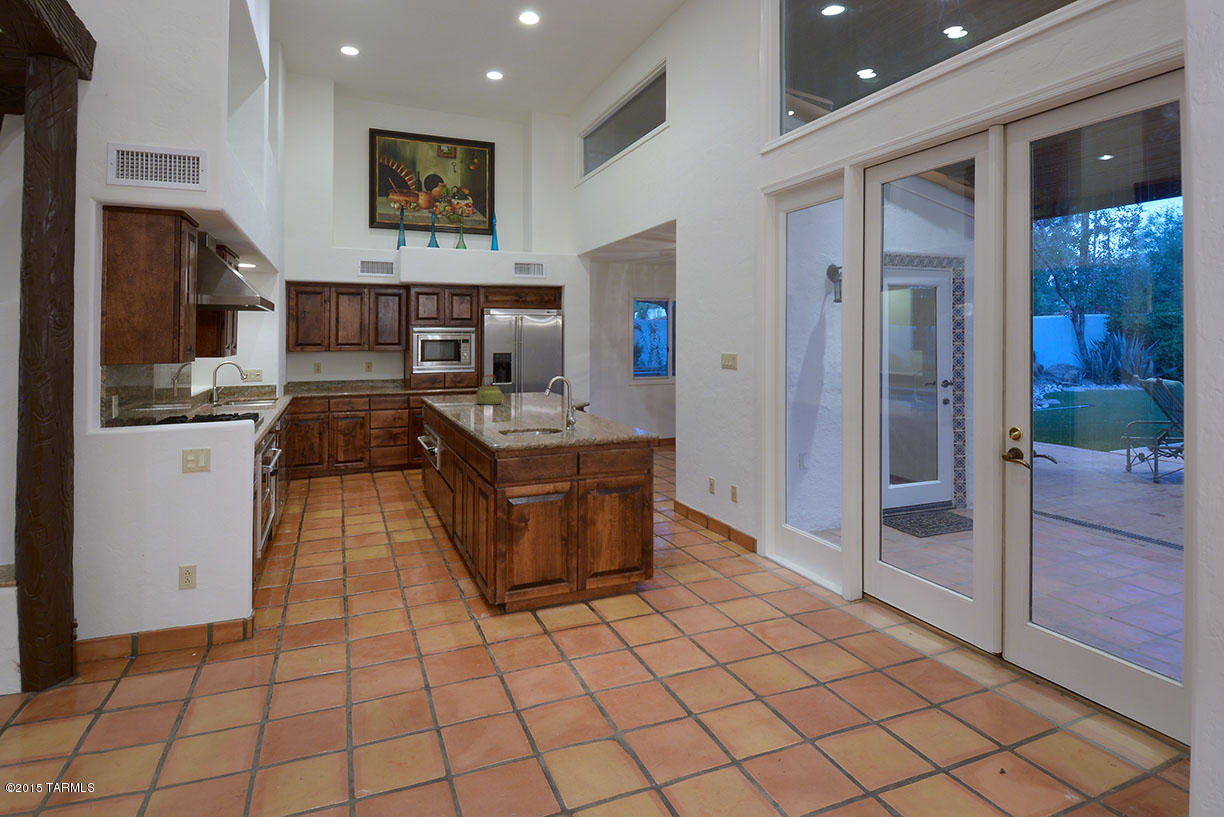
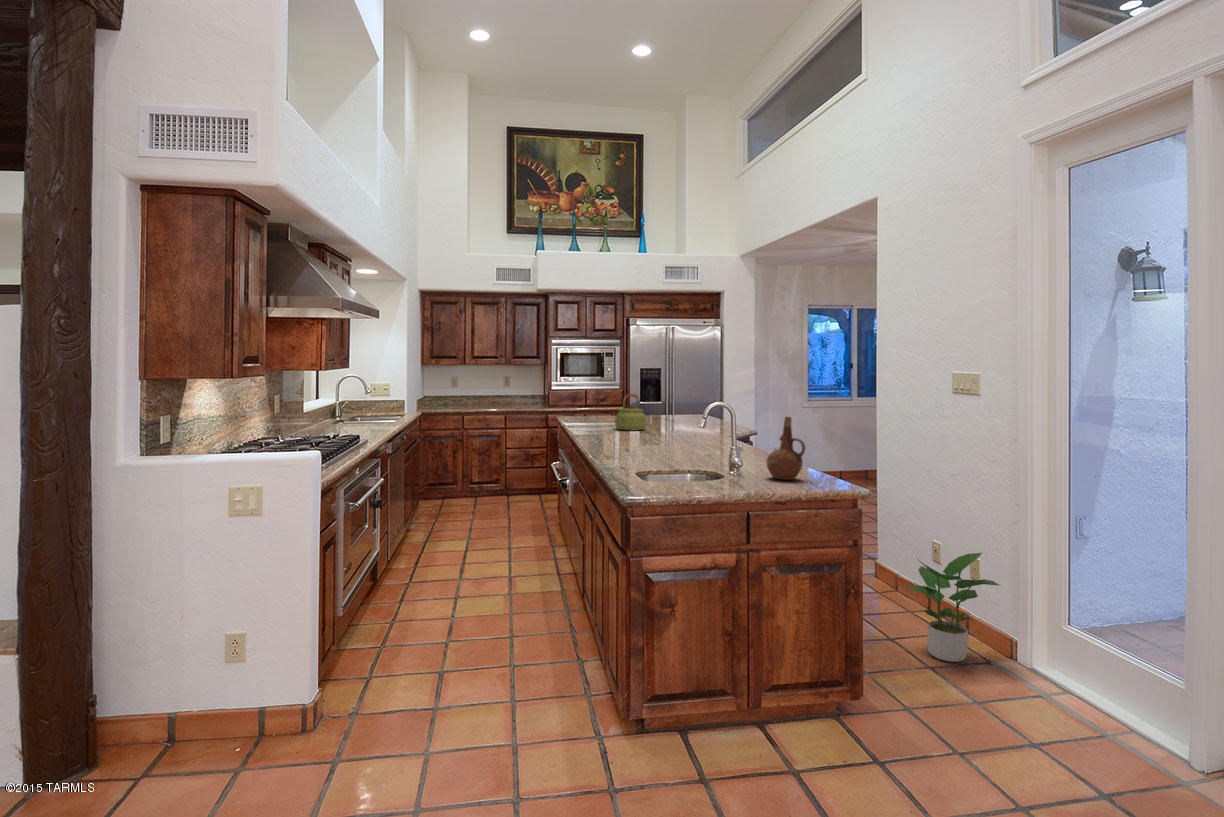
ceramic pitcher: none [592,387,618,431] -> present [767,417,805,480]
potted plant: none [693,480,753,557] -> present [905,553,999,662]

